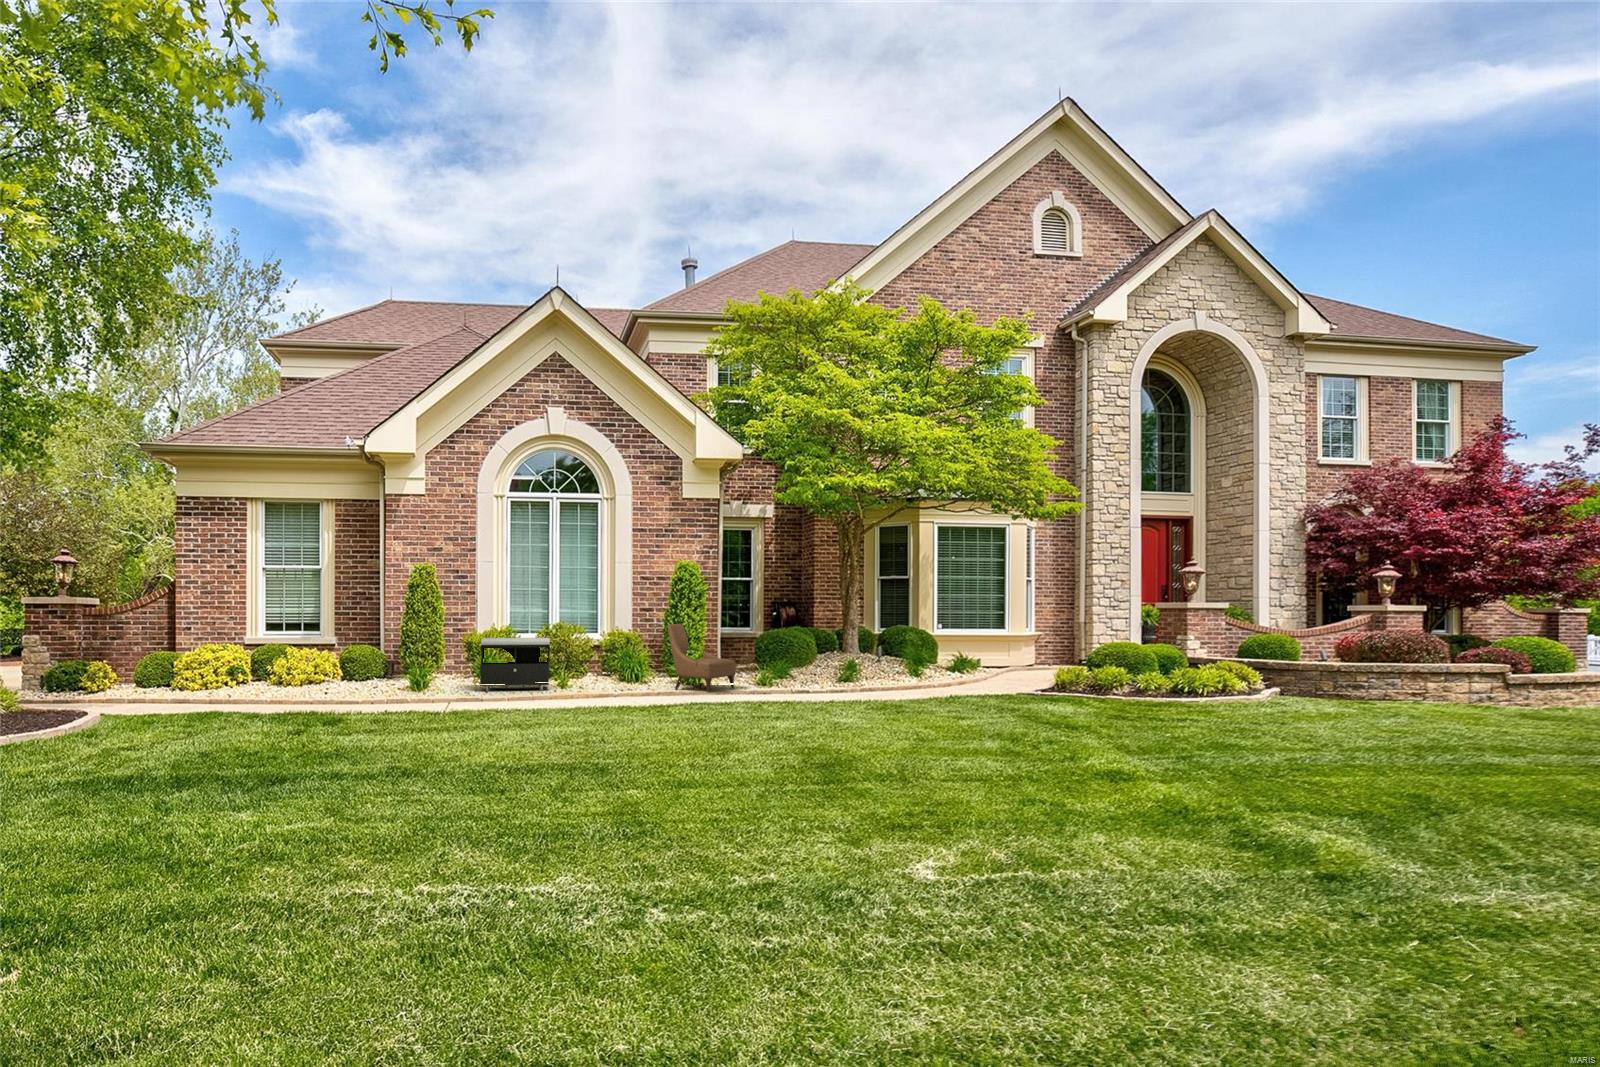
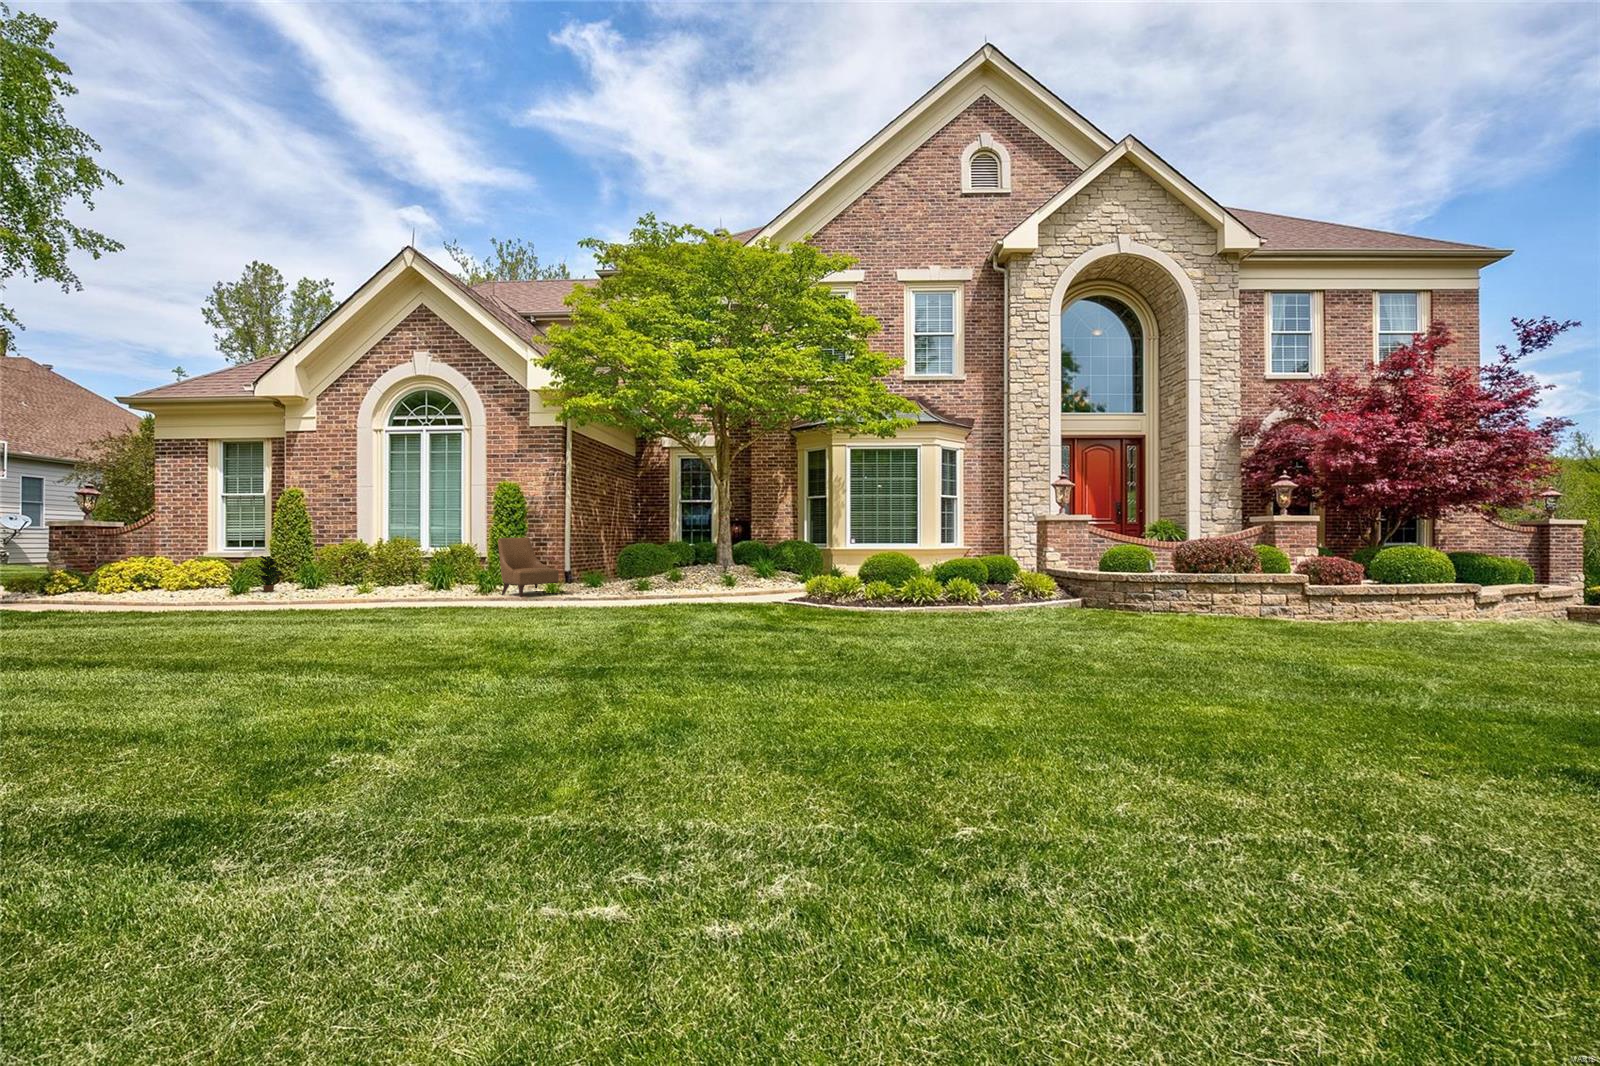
storage bench: present [480,638,550,691] -> none [332,550,408,595]
potted plant: none [365,644,393,689] -> present [255,556,281,592]

